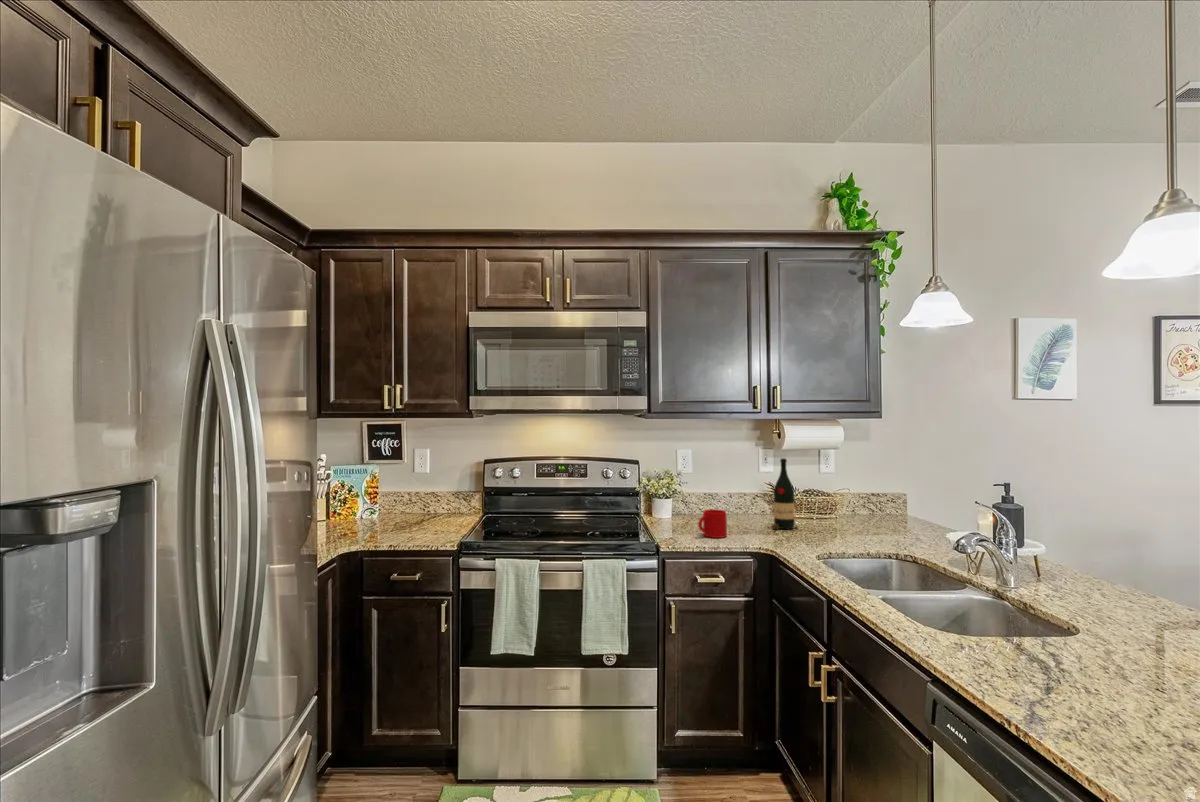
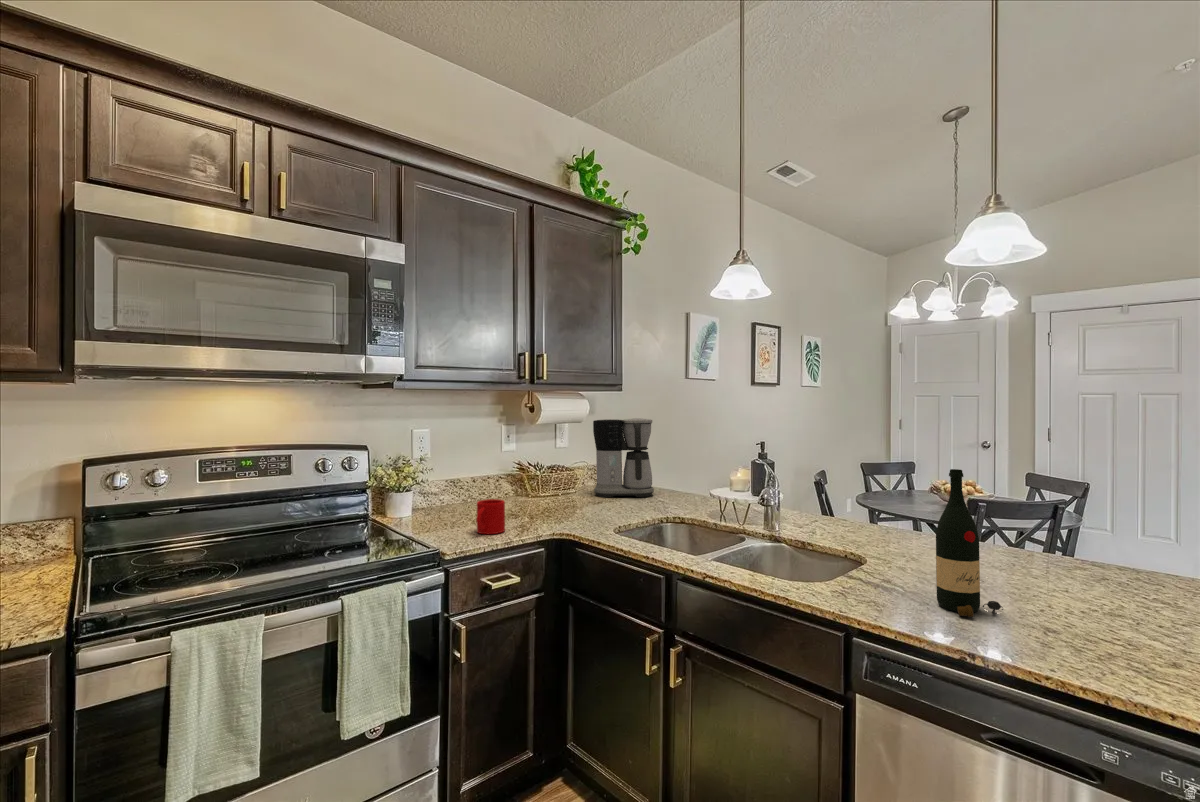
coffee maker: none [852,445,922,528] -> present [593,418,654,497]
wine bottle: present [772,458,797,530] -> present [936,469,1003,617]

